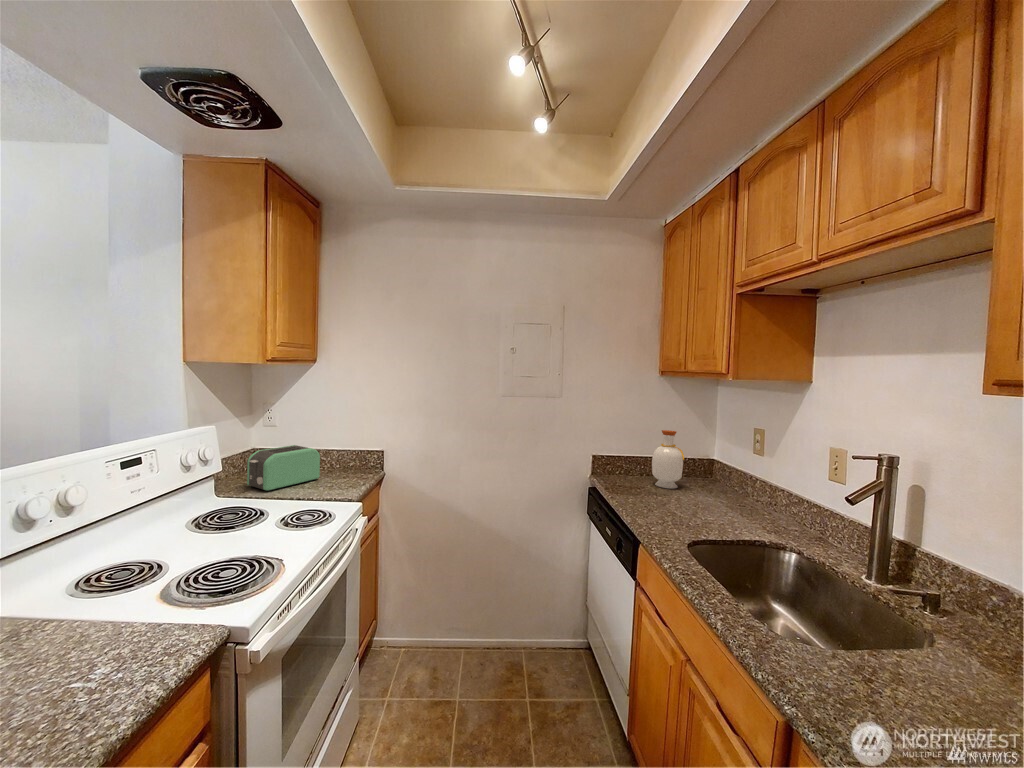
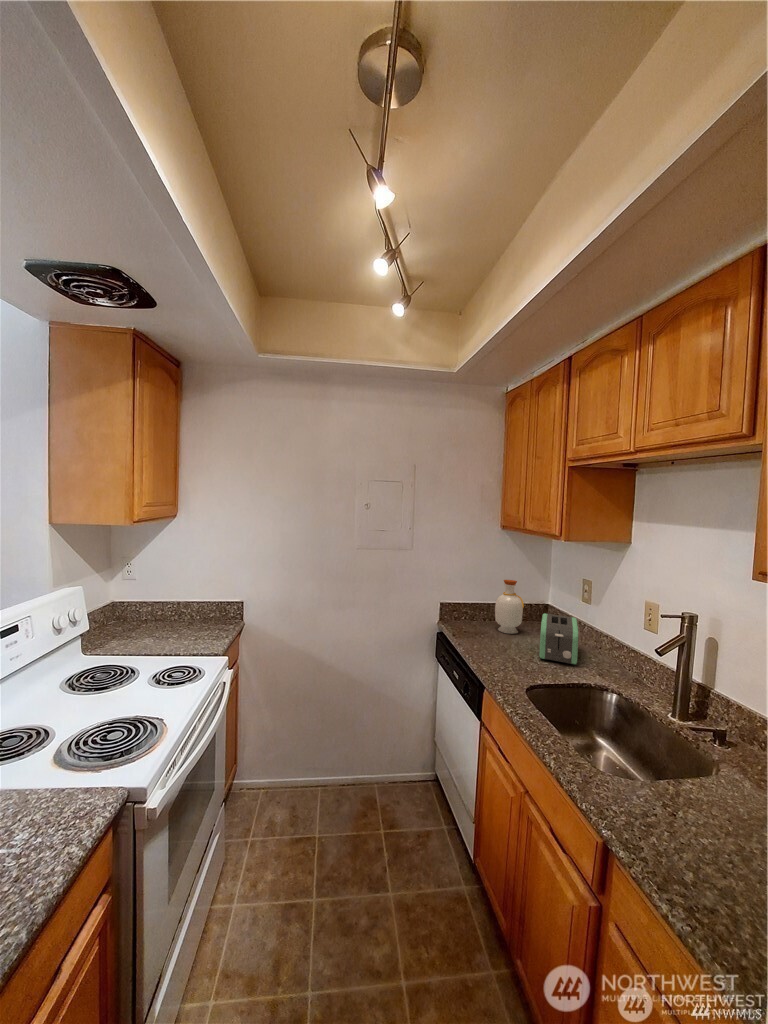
toaster: present [247,445,320,491] -> present [539,613,578,664]

